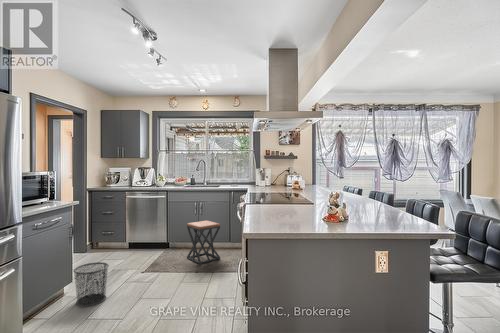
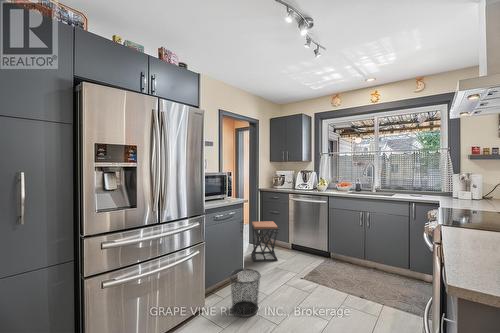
stool: present [187,221,220,264] -> present [252,221,278,261]

